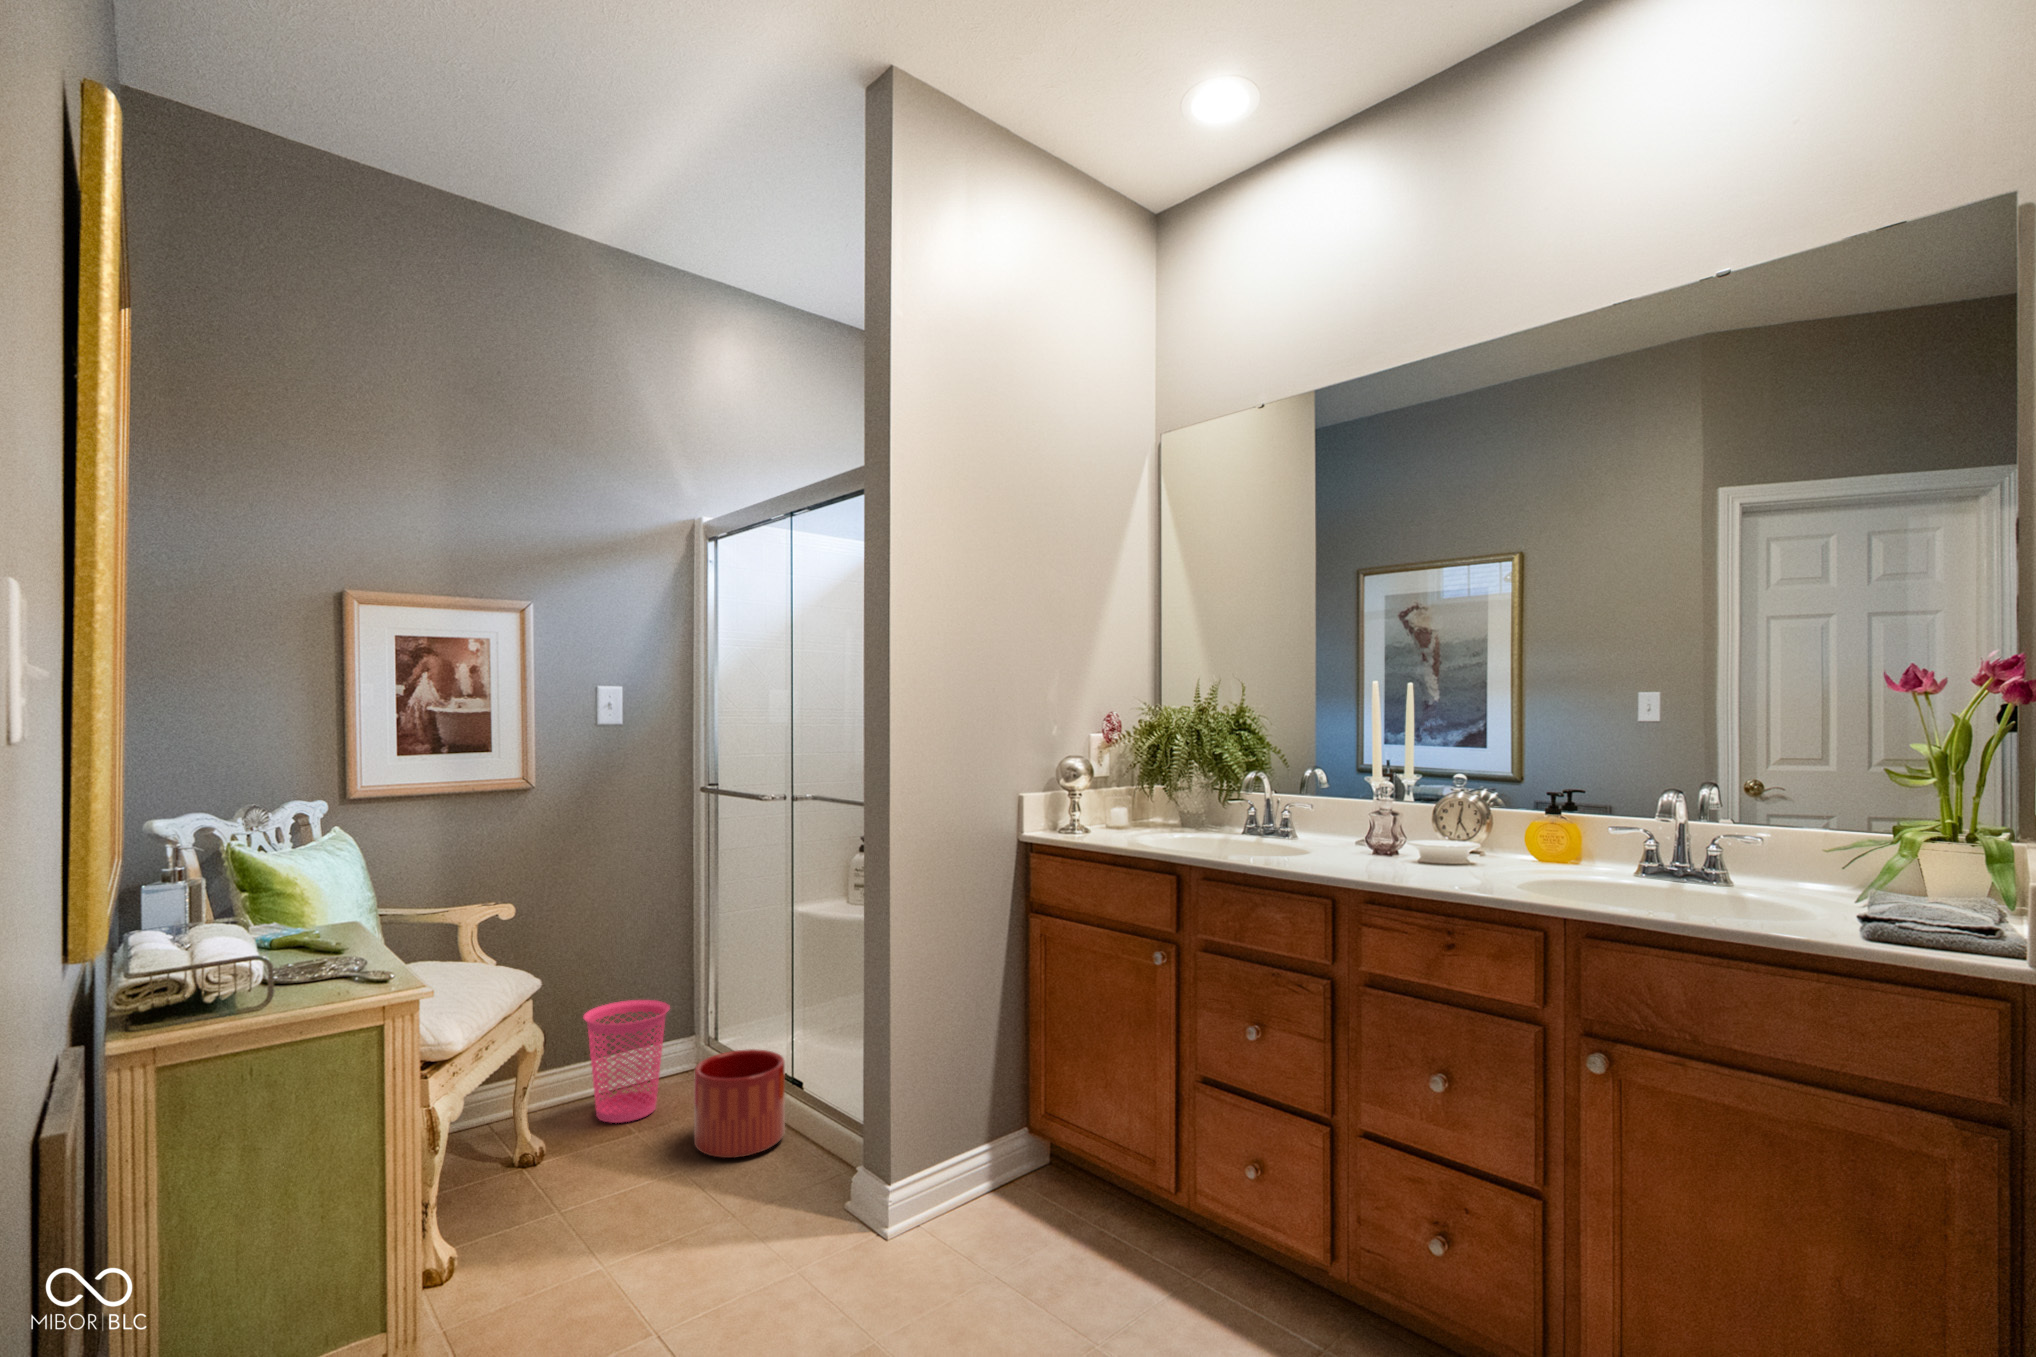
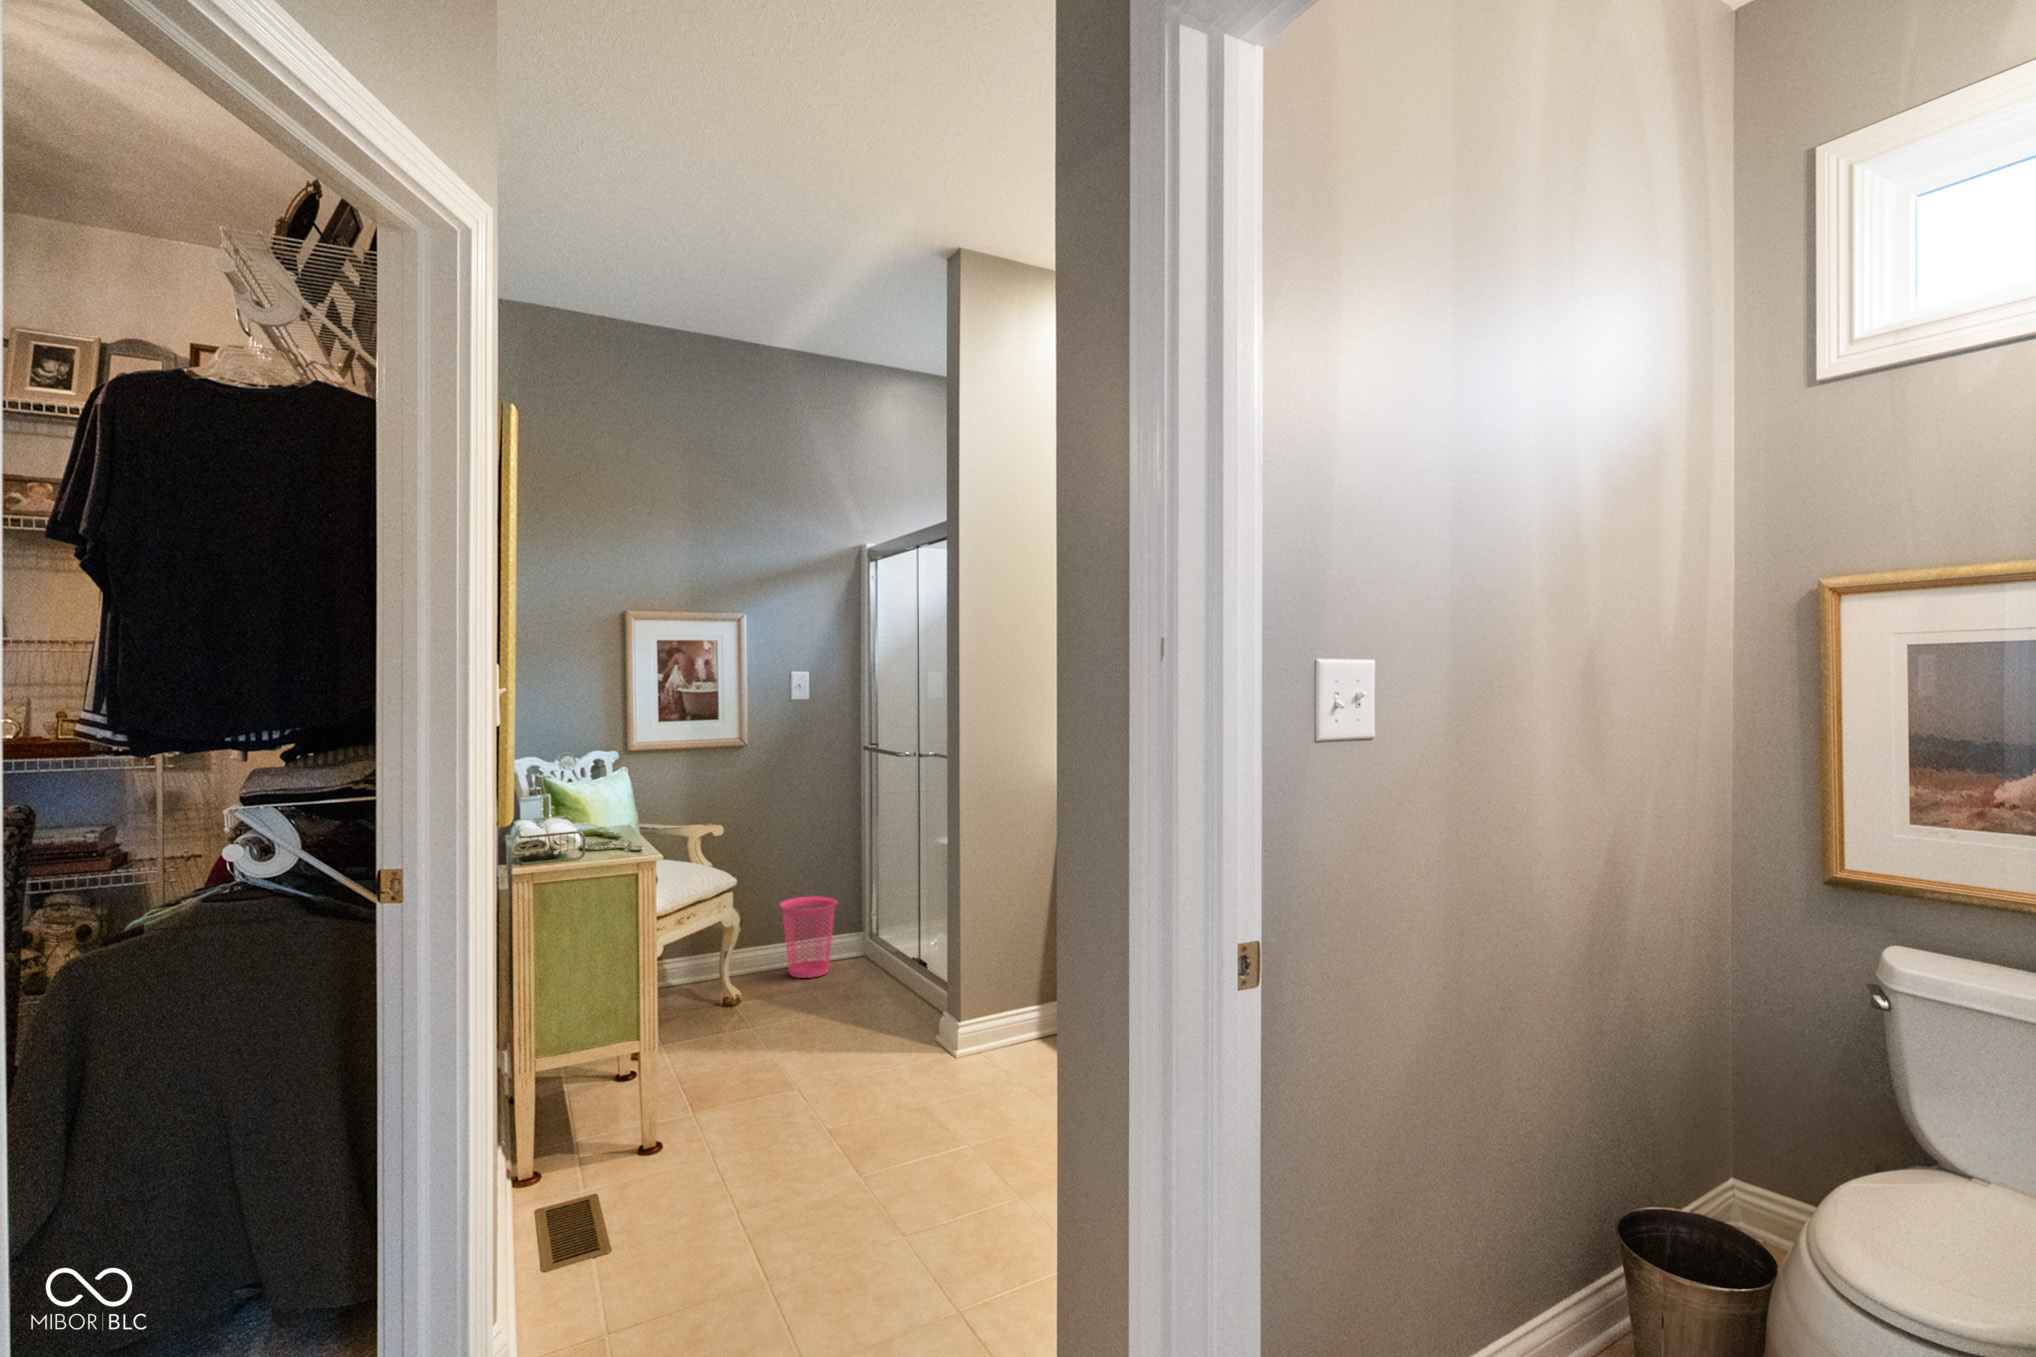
planter: present [694,1049,785,1158] -> none [847,934,909,1004]

